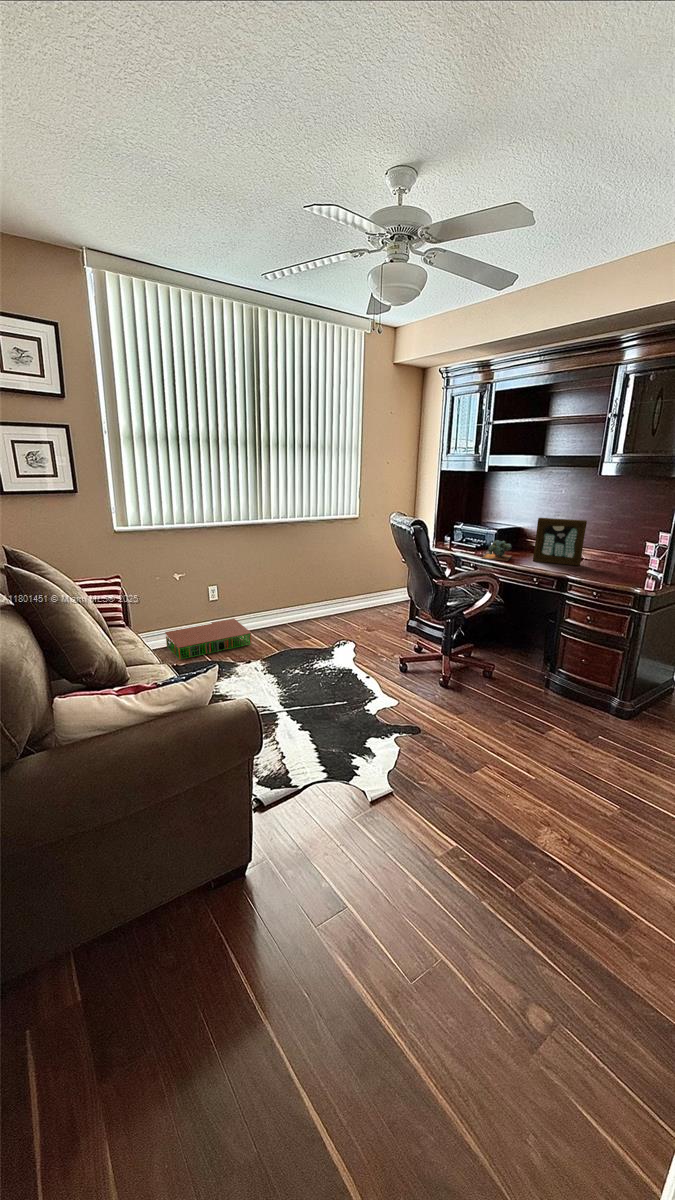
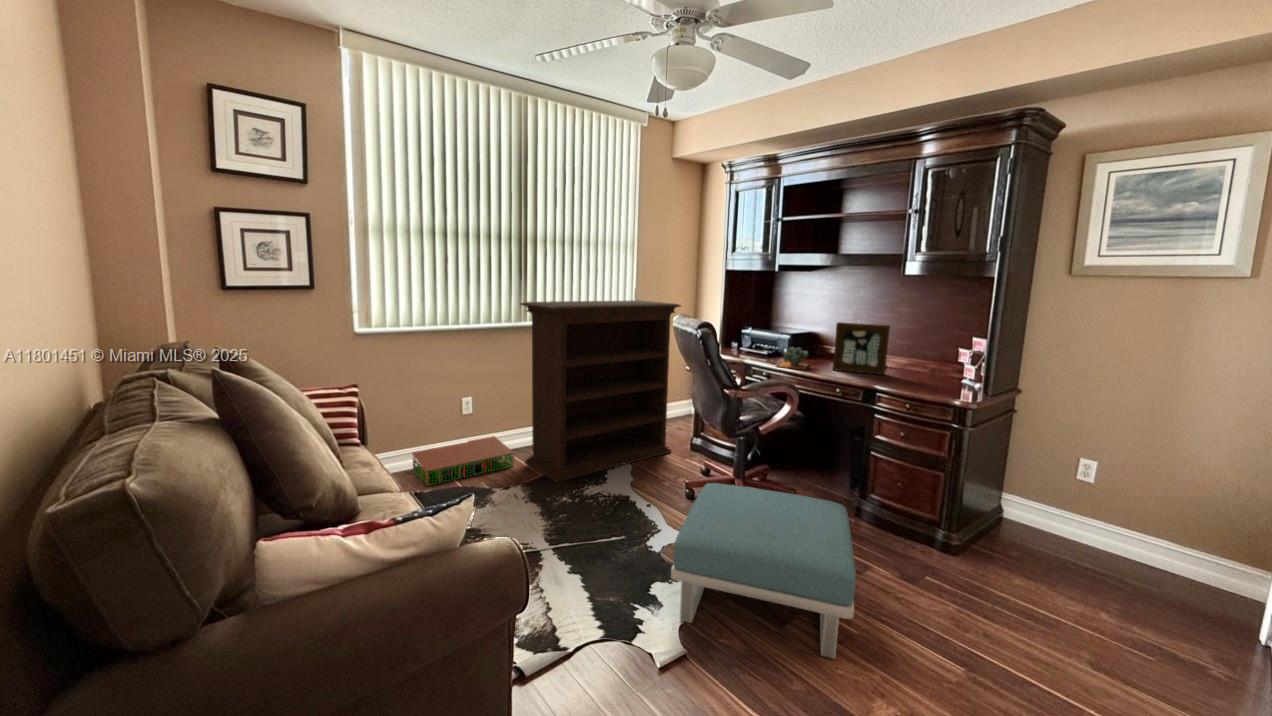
bookshelf: none [253,498,398,658] -> present [520,300,681,482]
footstool: none [382,659,535,798] -> present [671,483,856,658]

